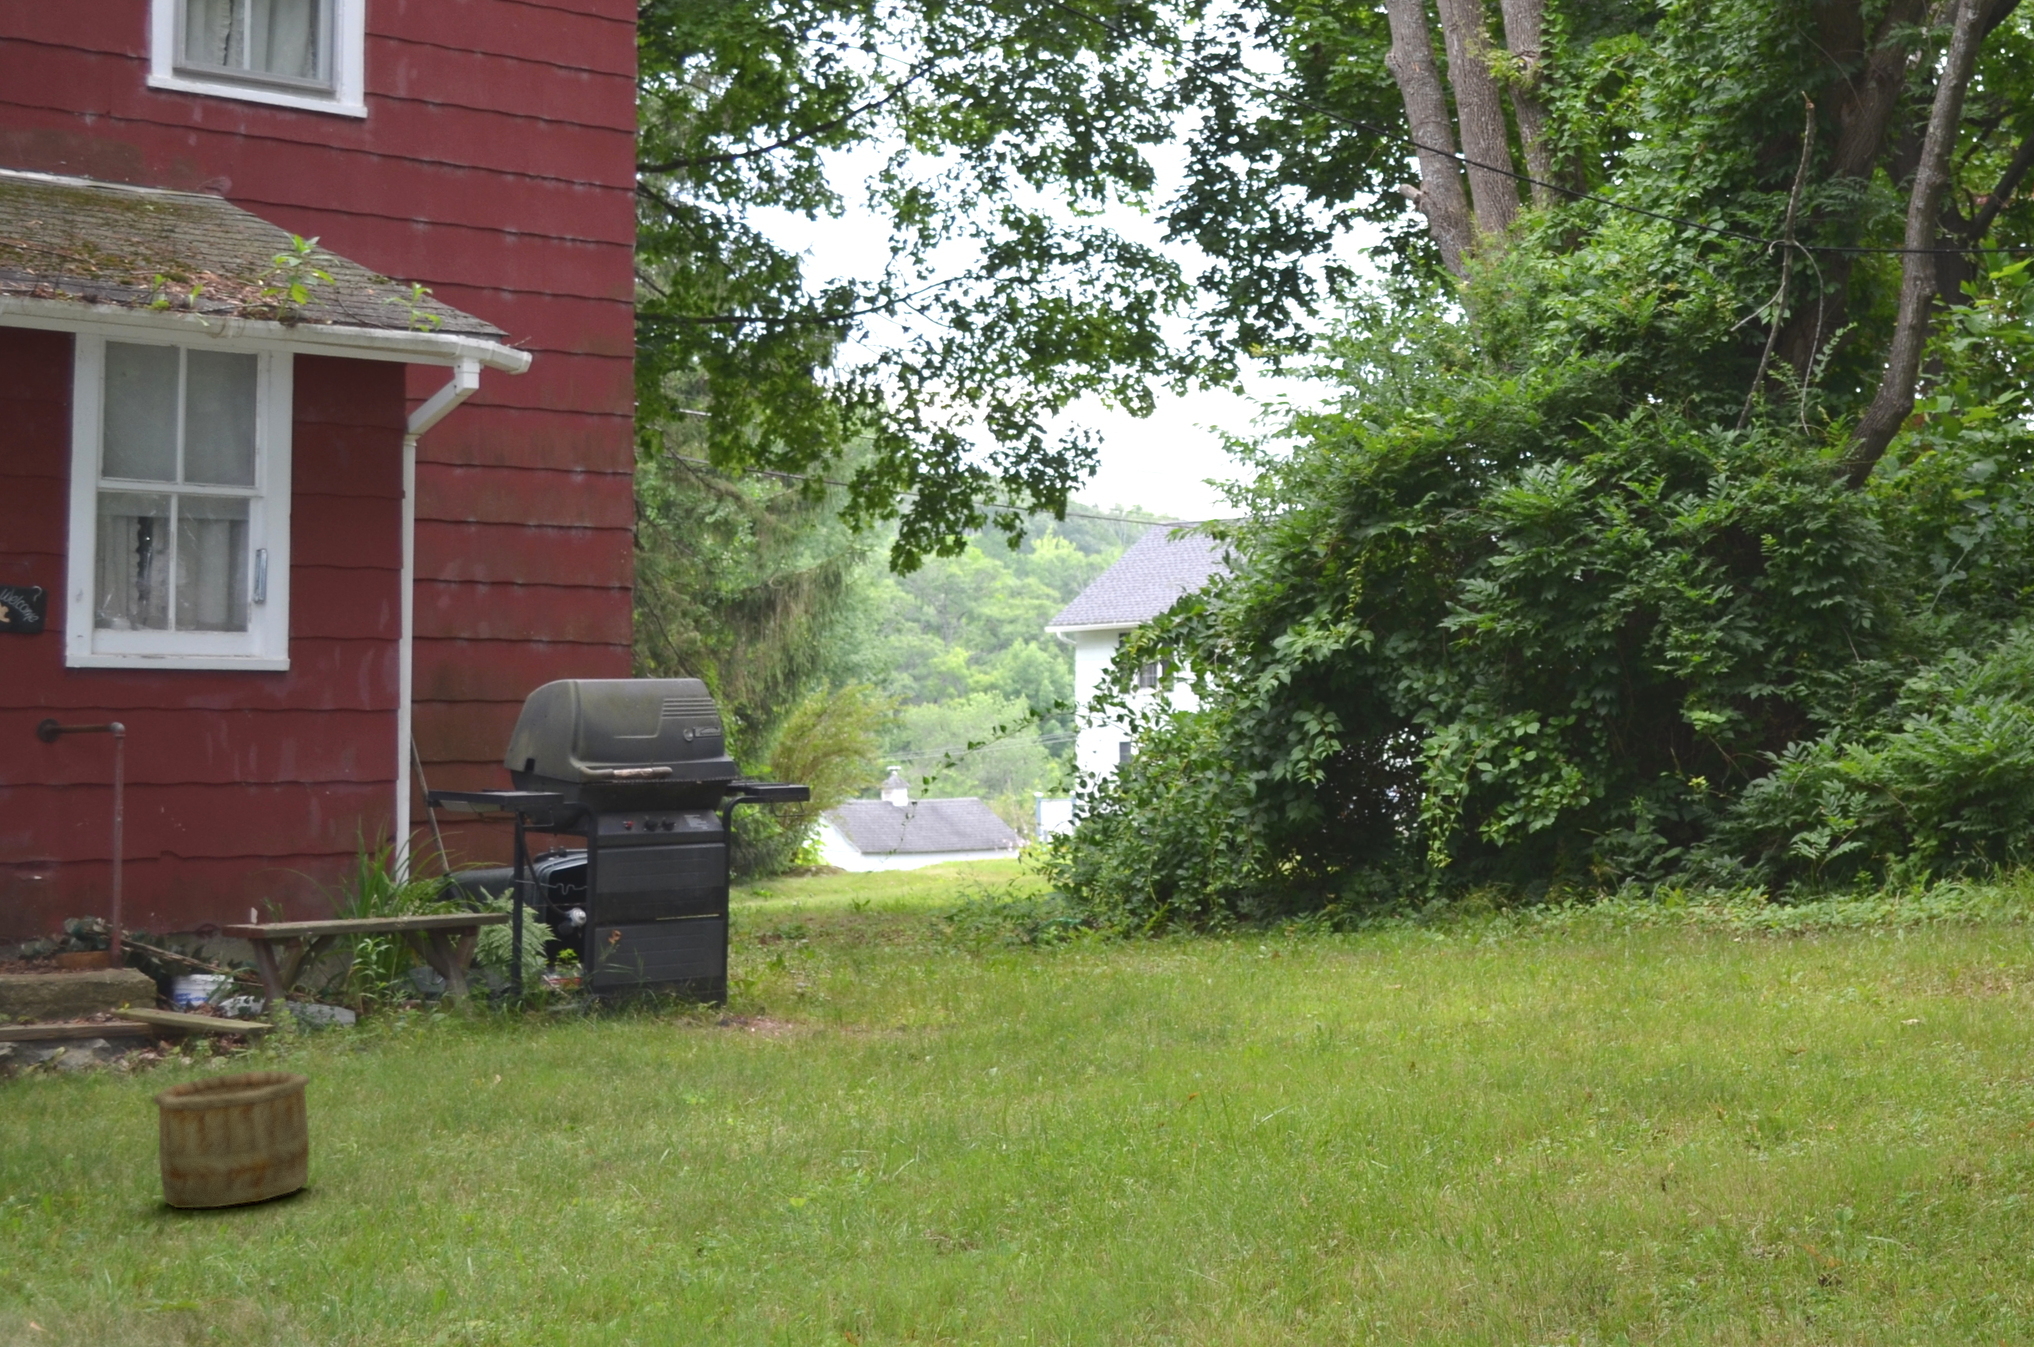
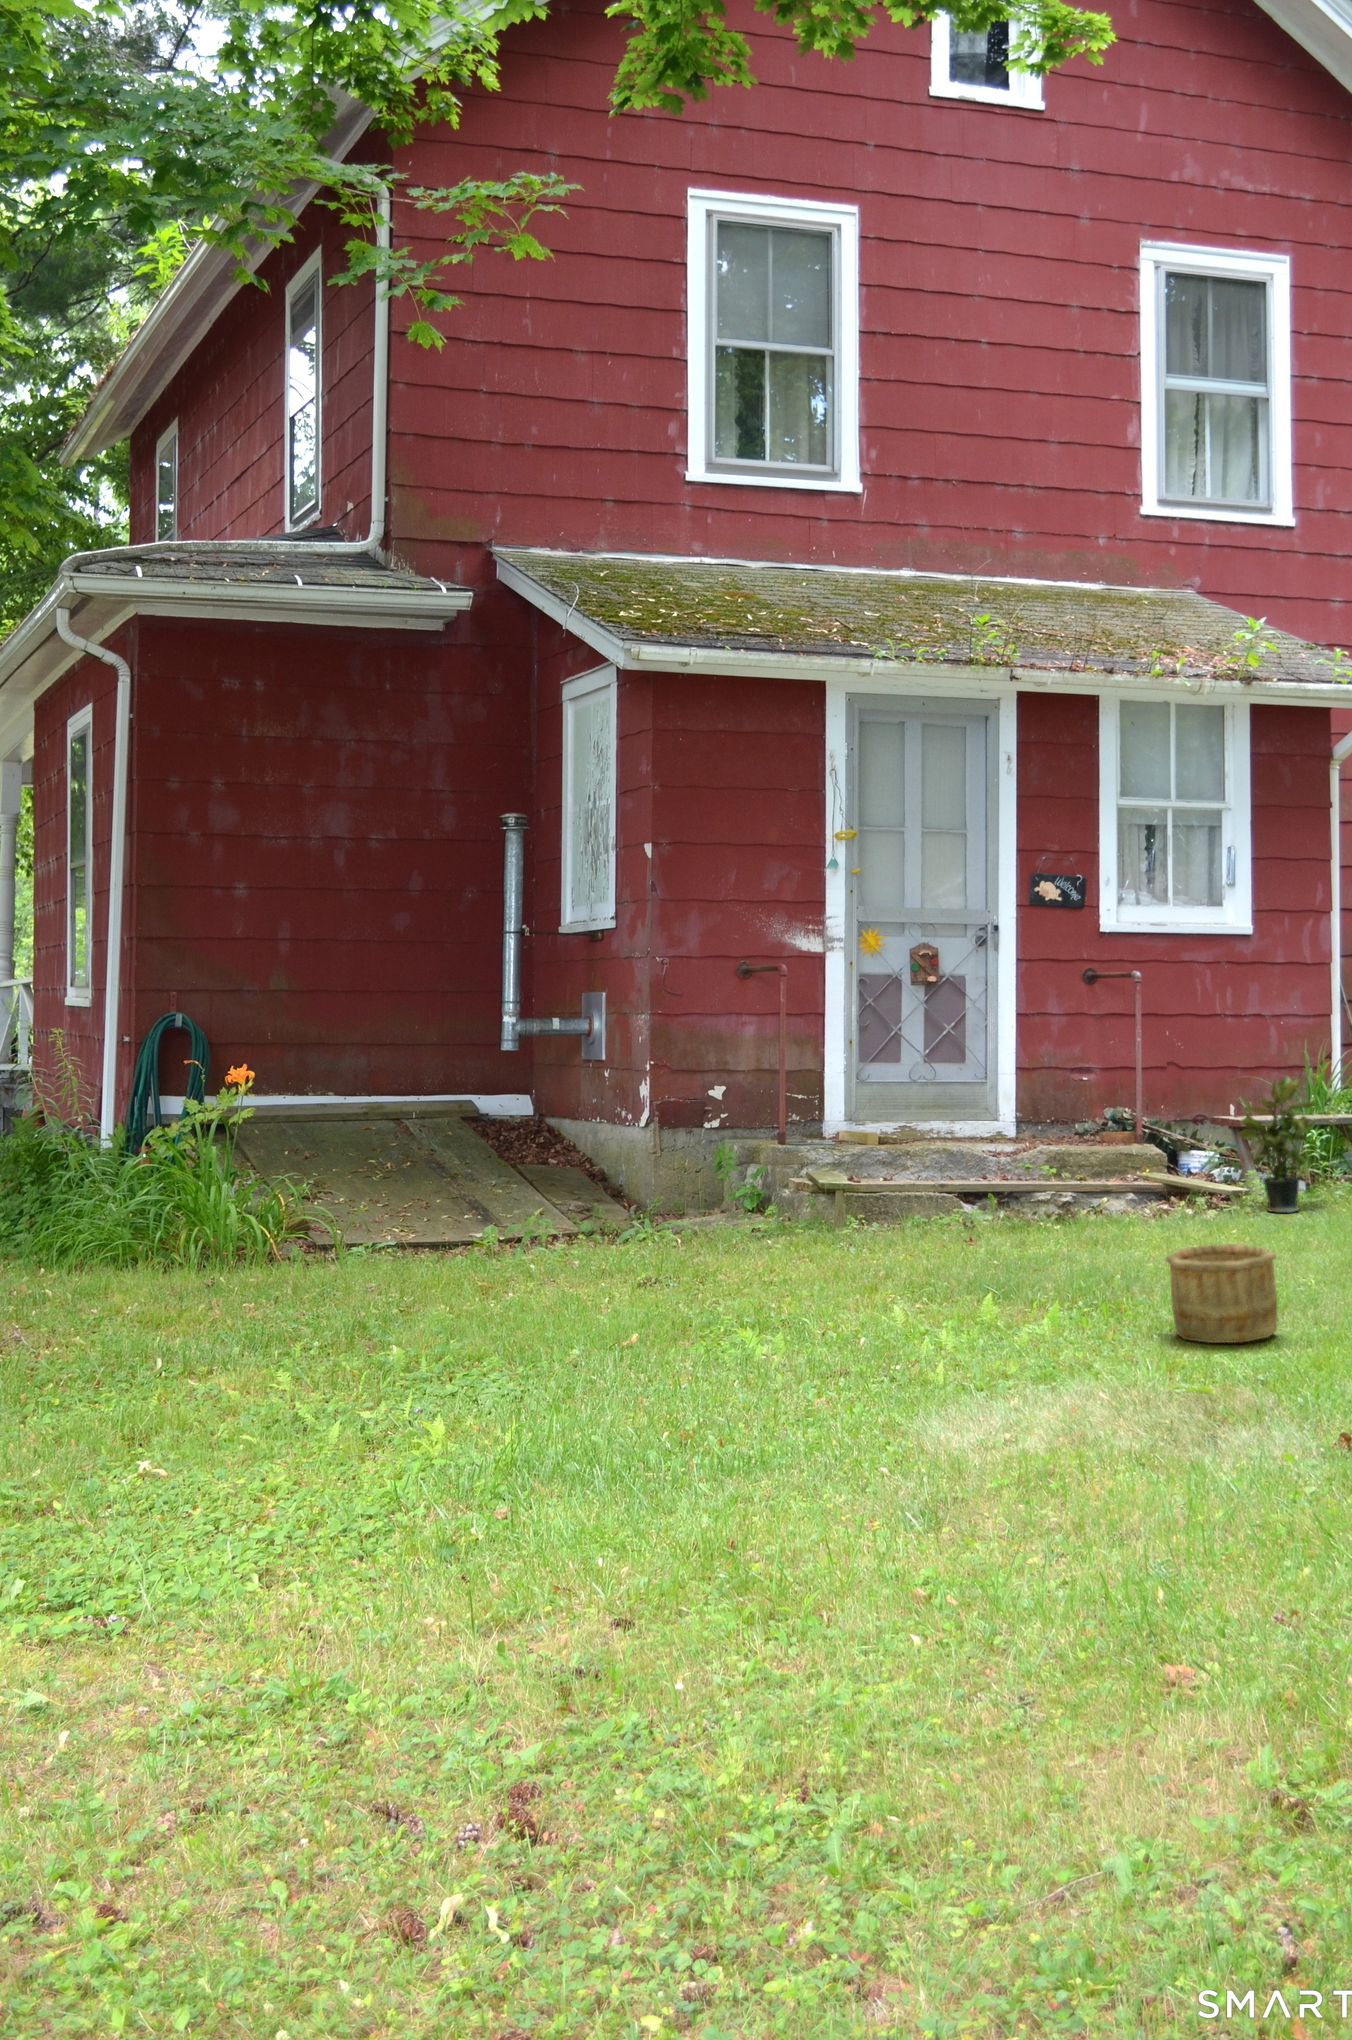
potted plant: none [261,856,372,1045] -> present [1239,1076,1315,1213]

